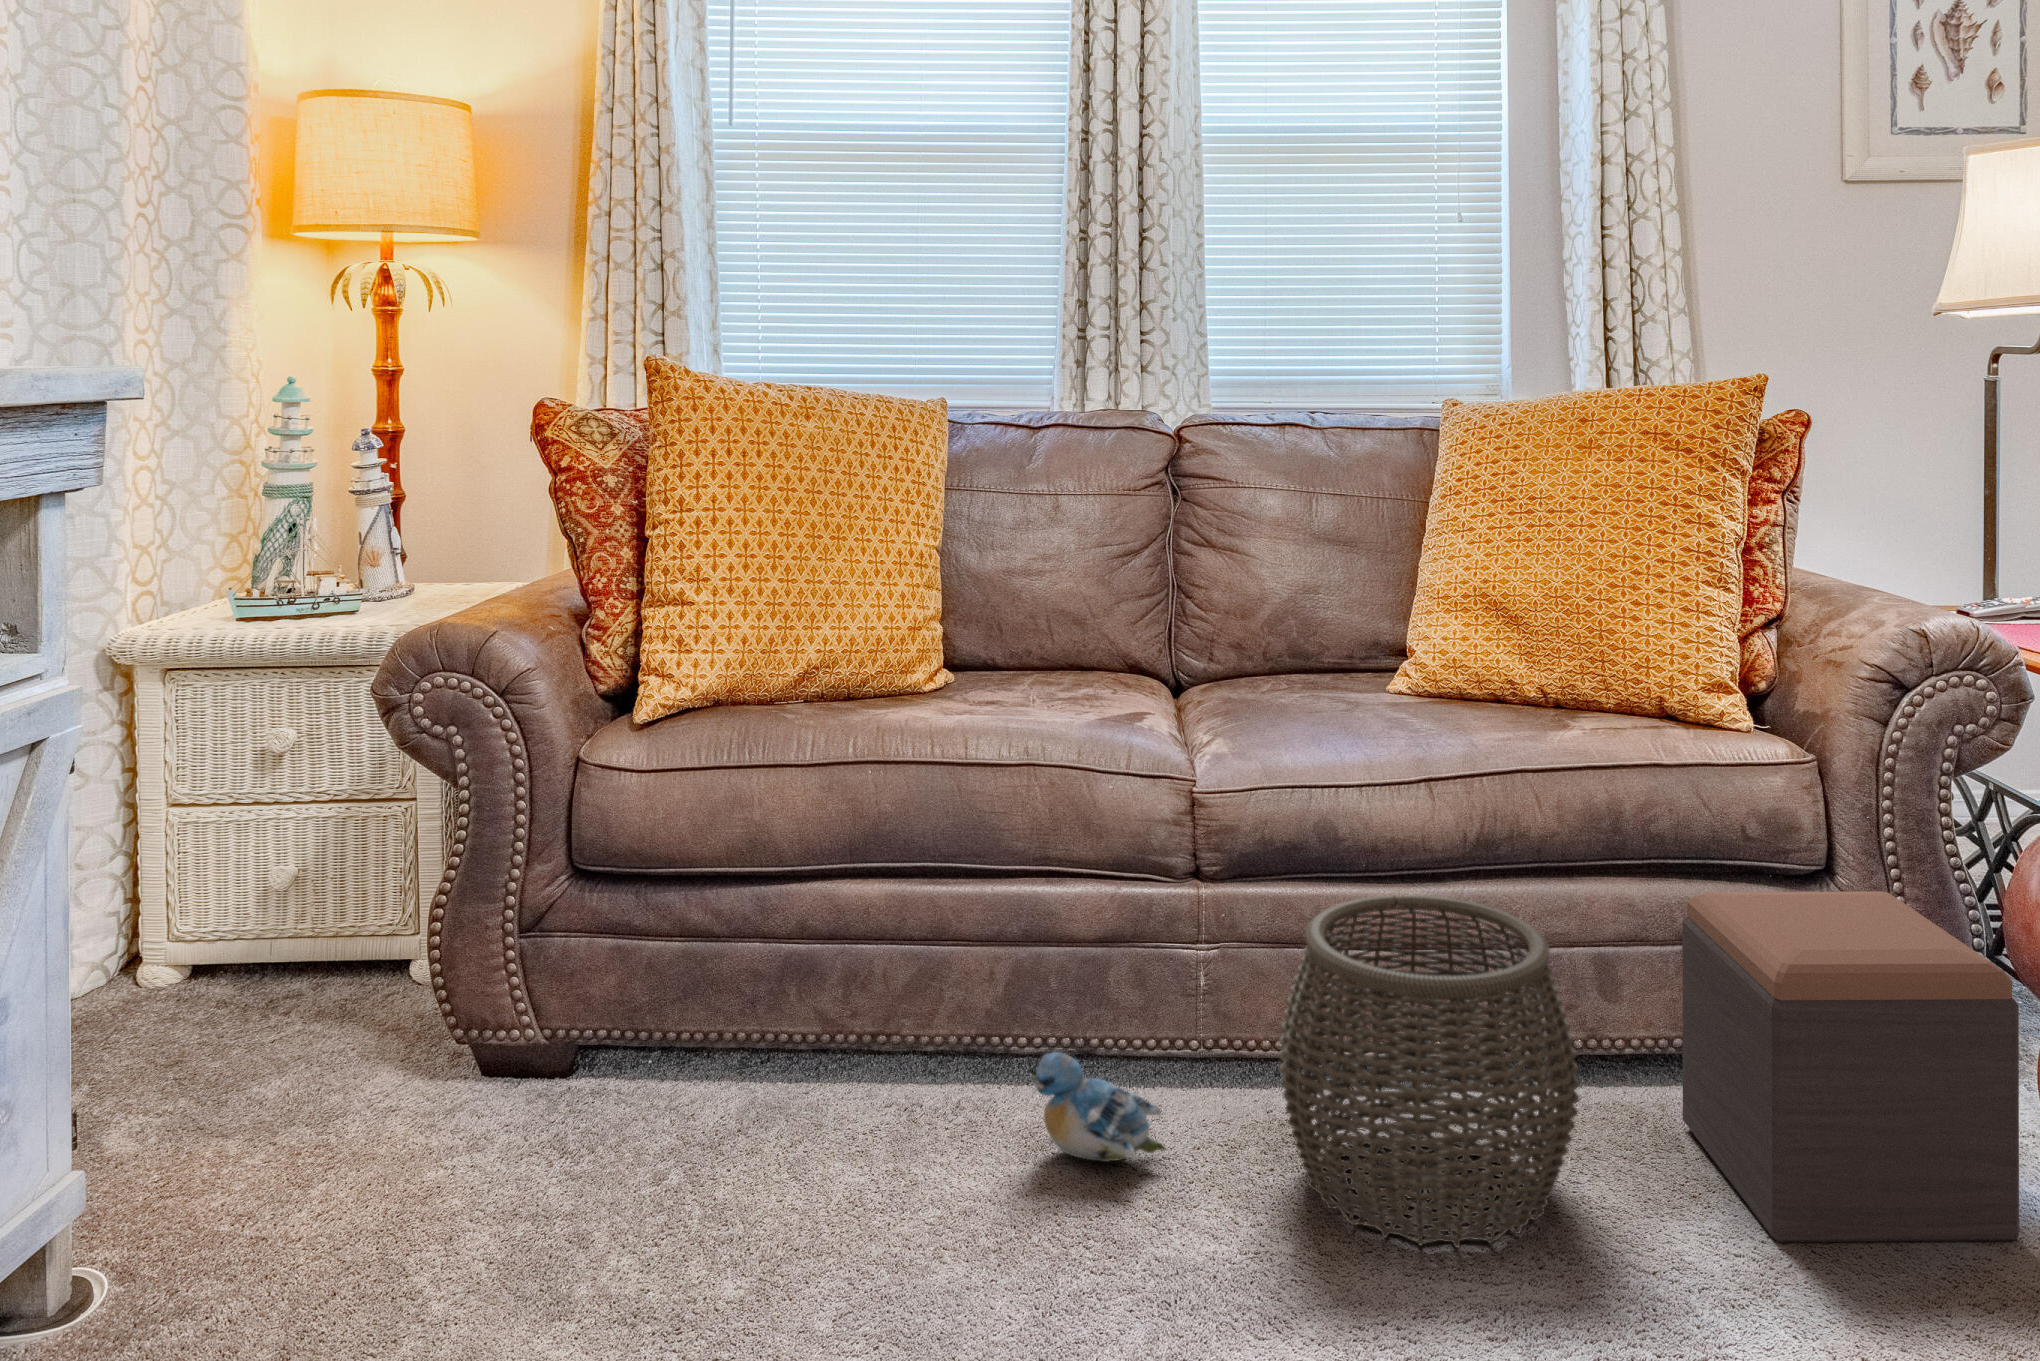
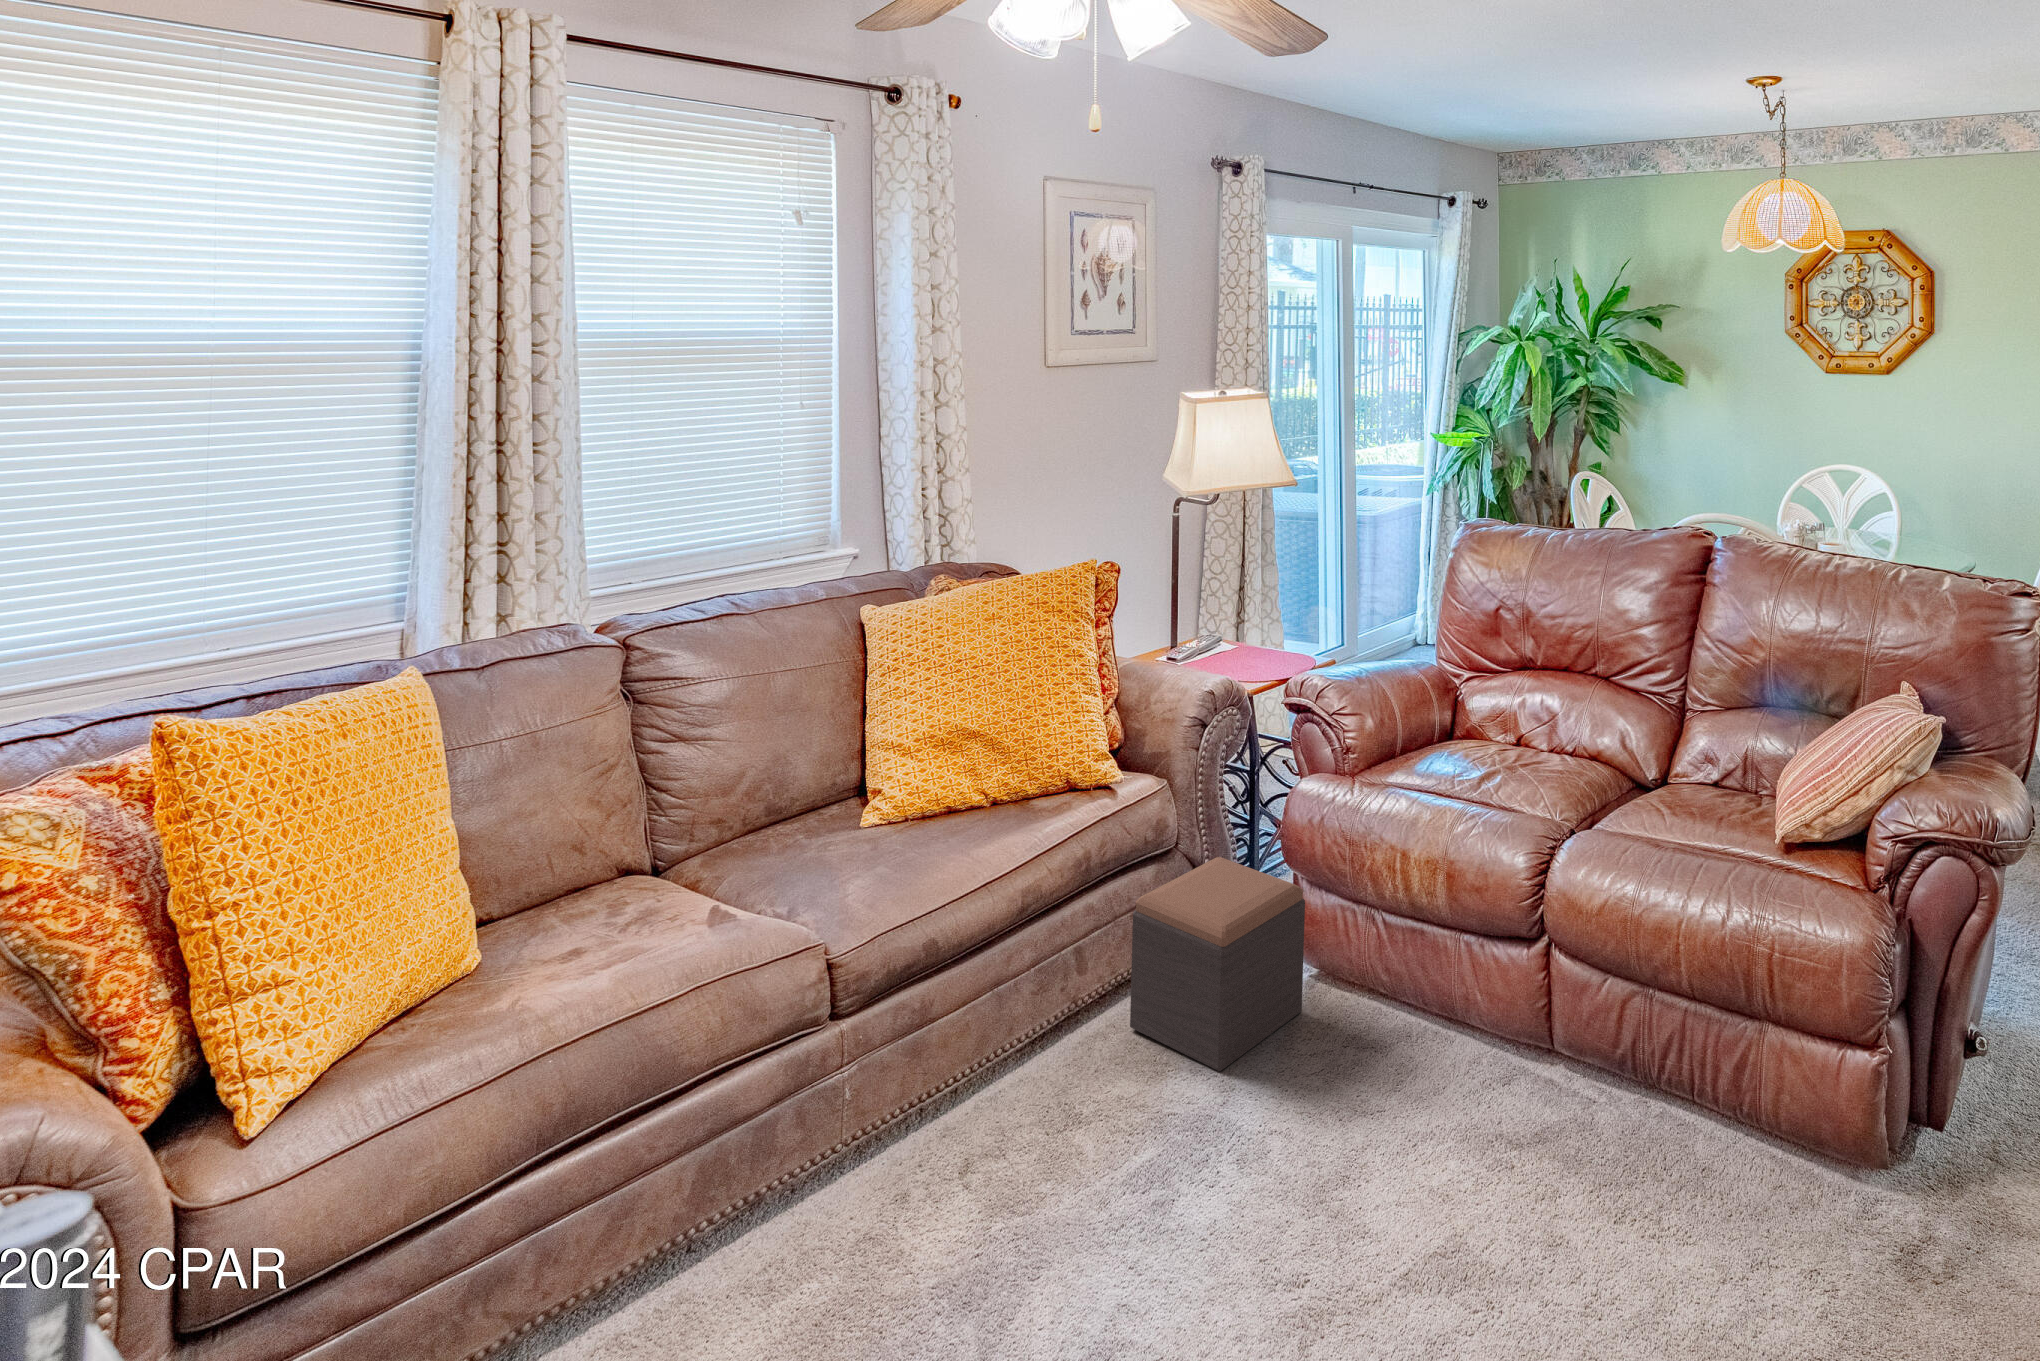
woven basket: present [1278,895,1580,1247] -> none [942,956,1136,1196]
plush toy: present [1033,1052,1165,1162] -> none [762,1198,874,1273]

